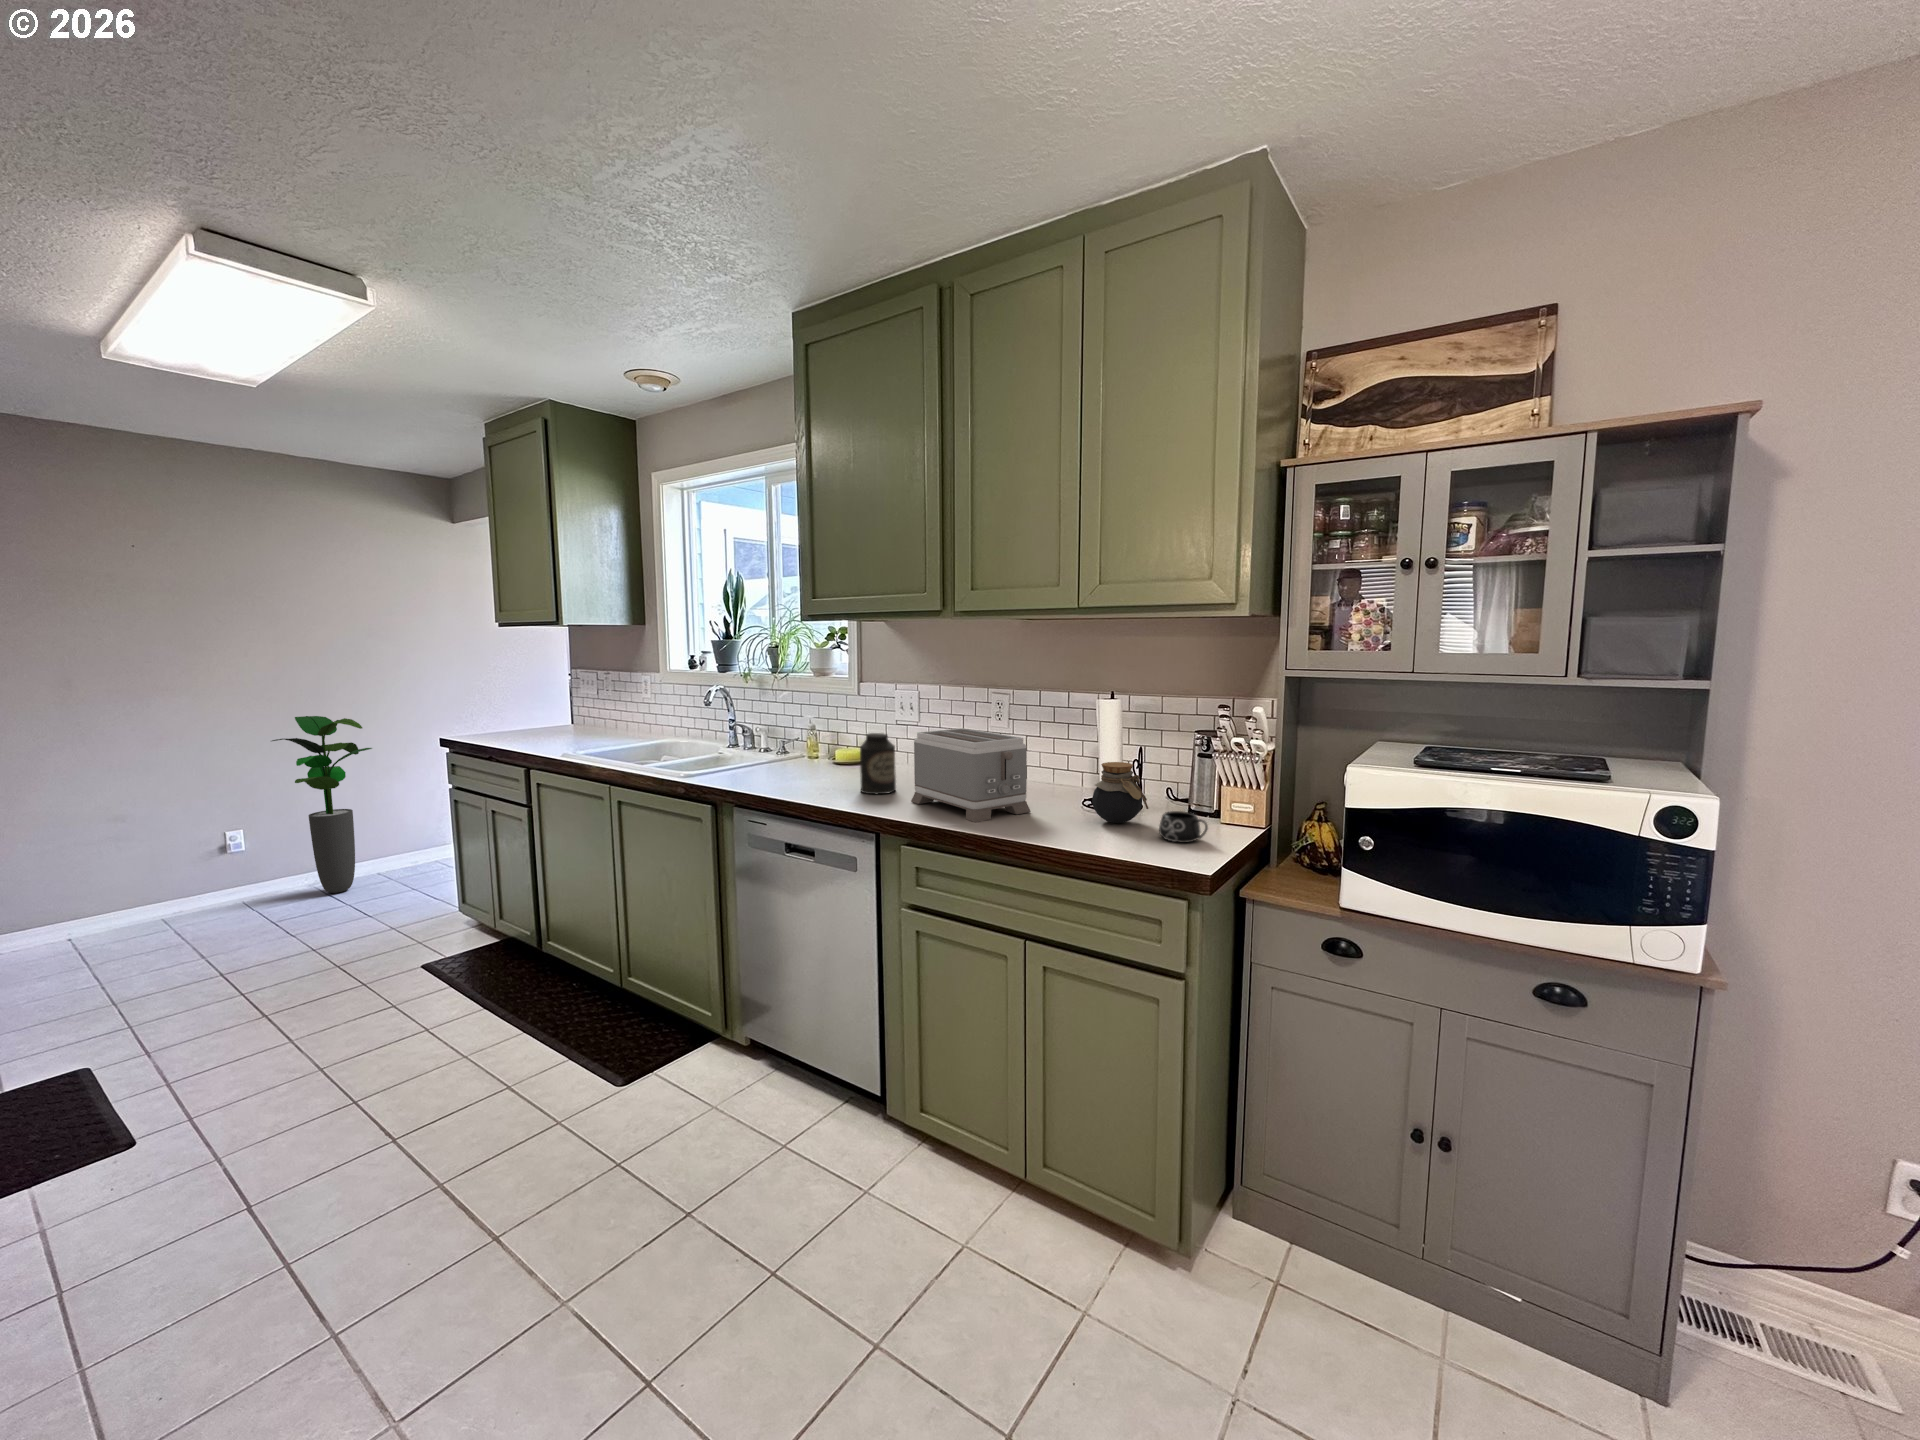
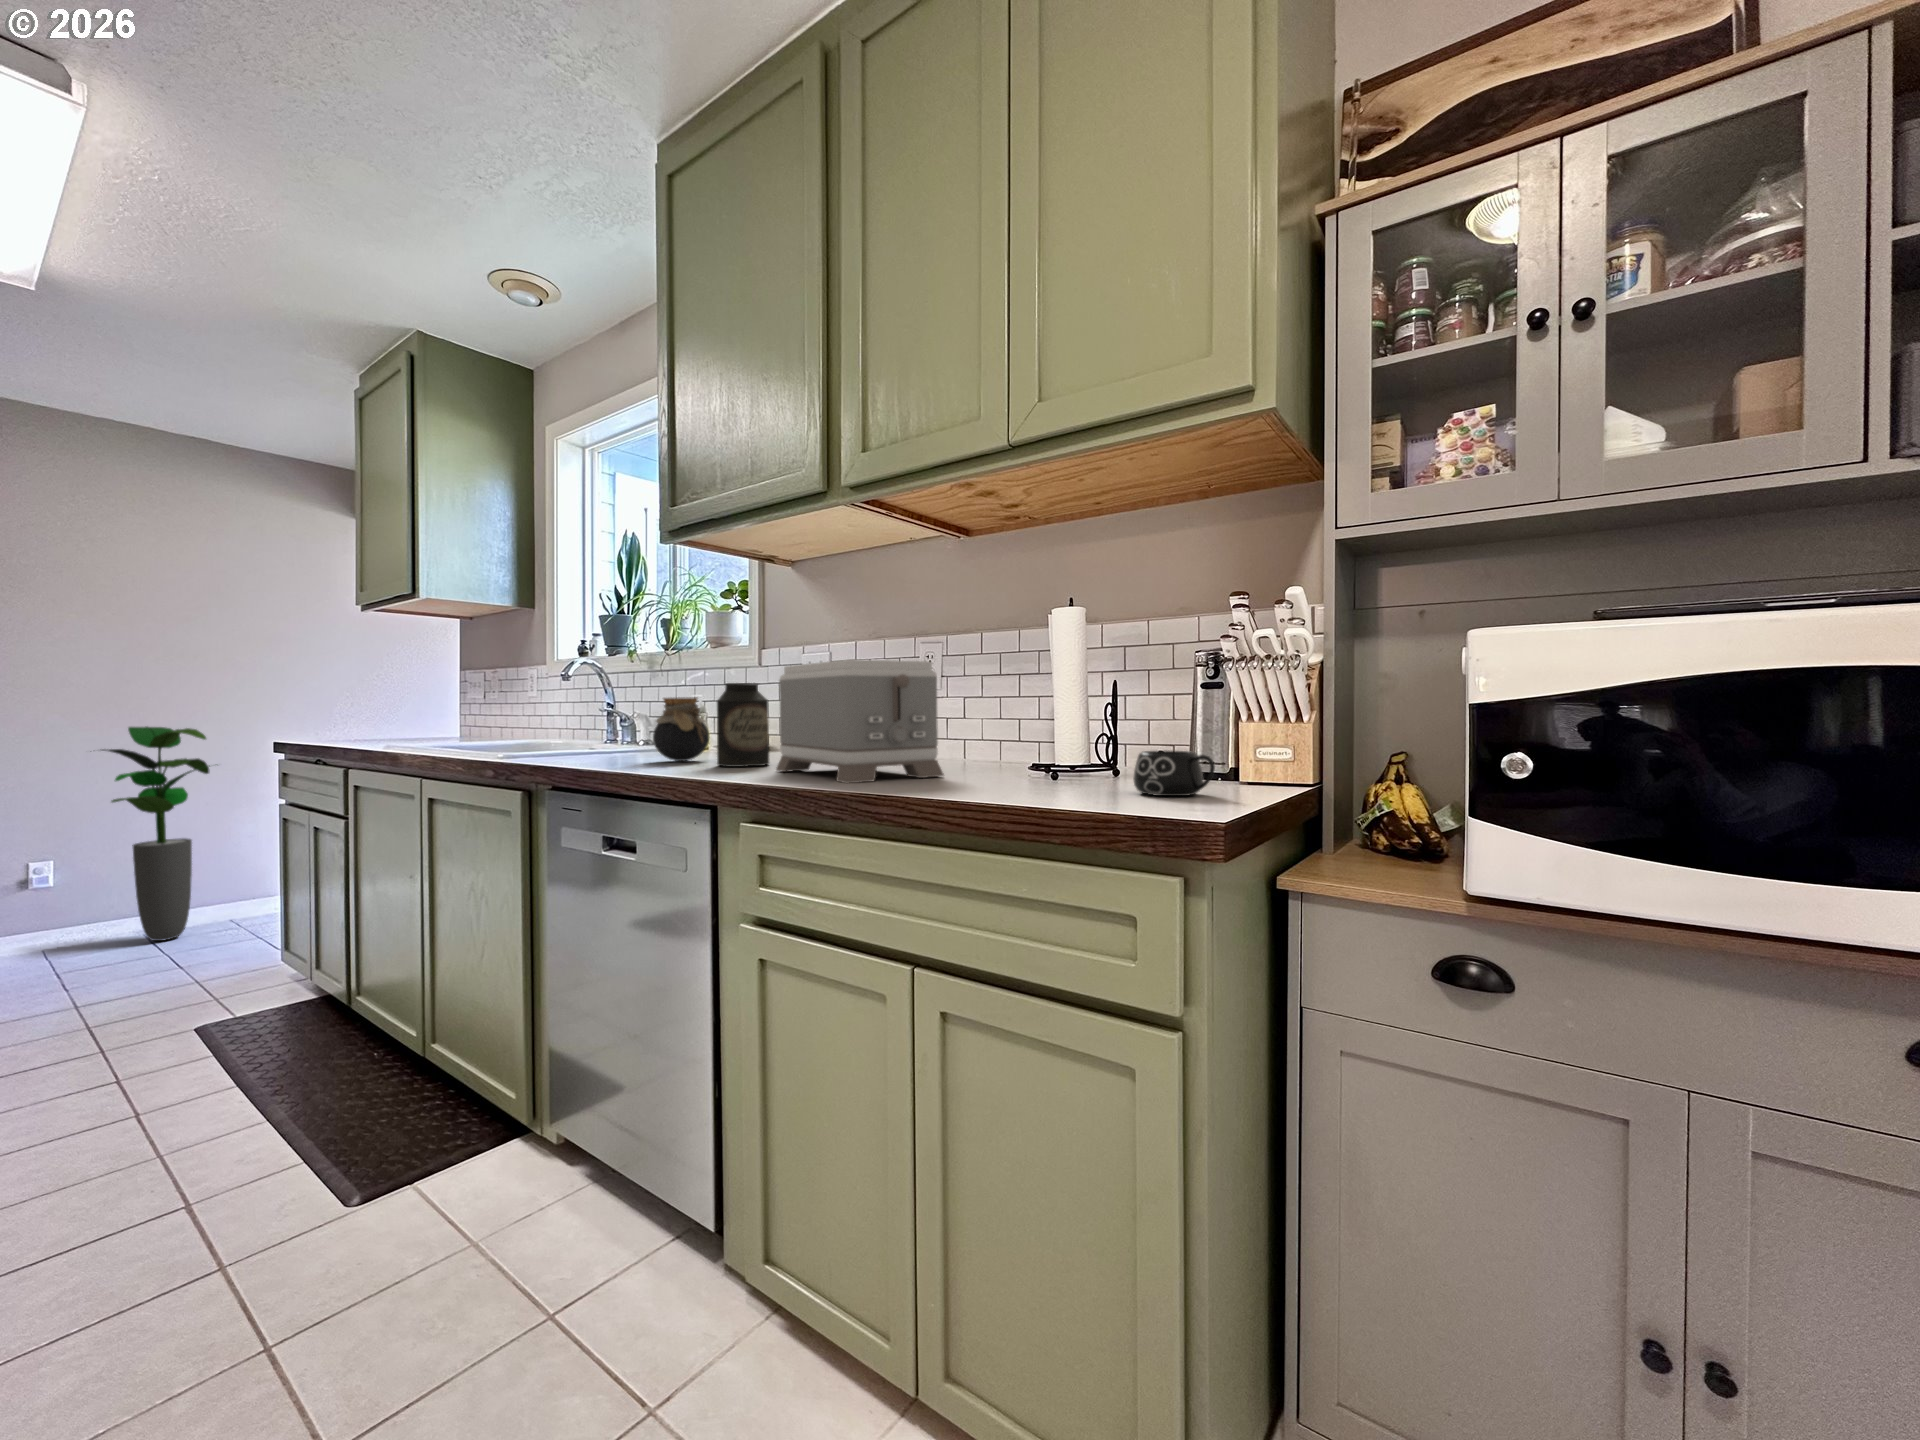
jar: present [1092,762,1148,823] -> present [653,697,710,761]

